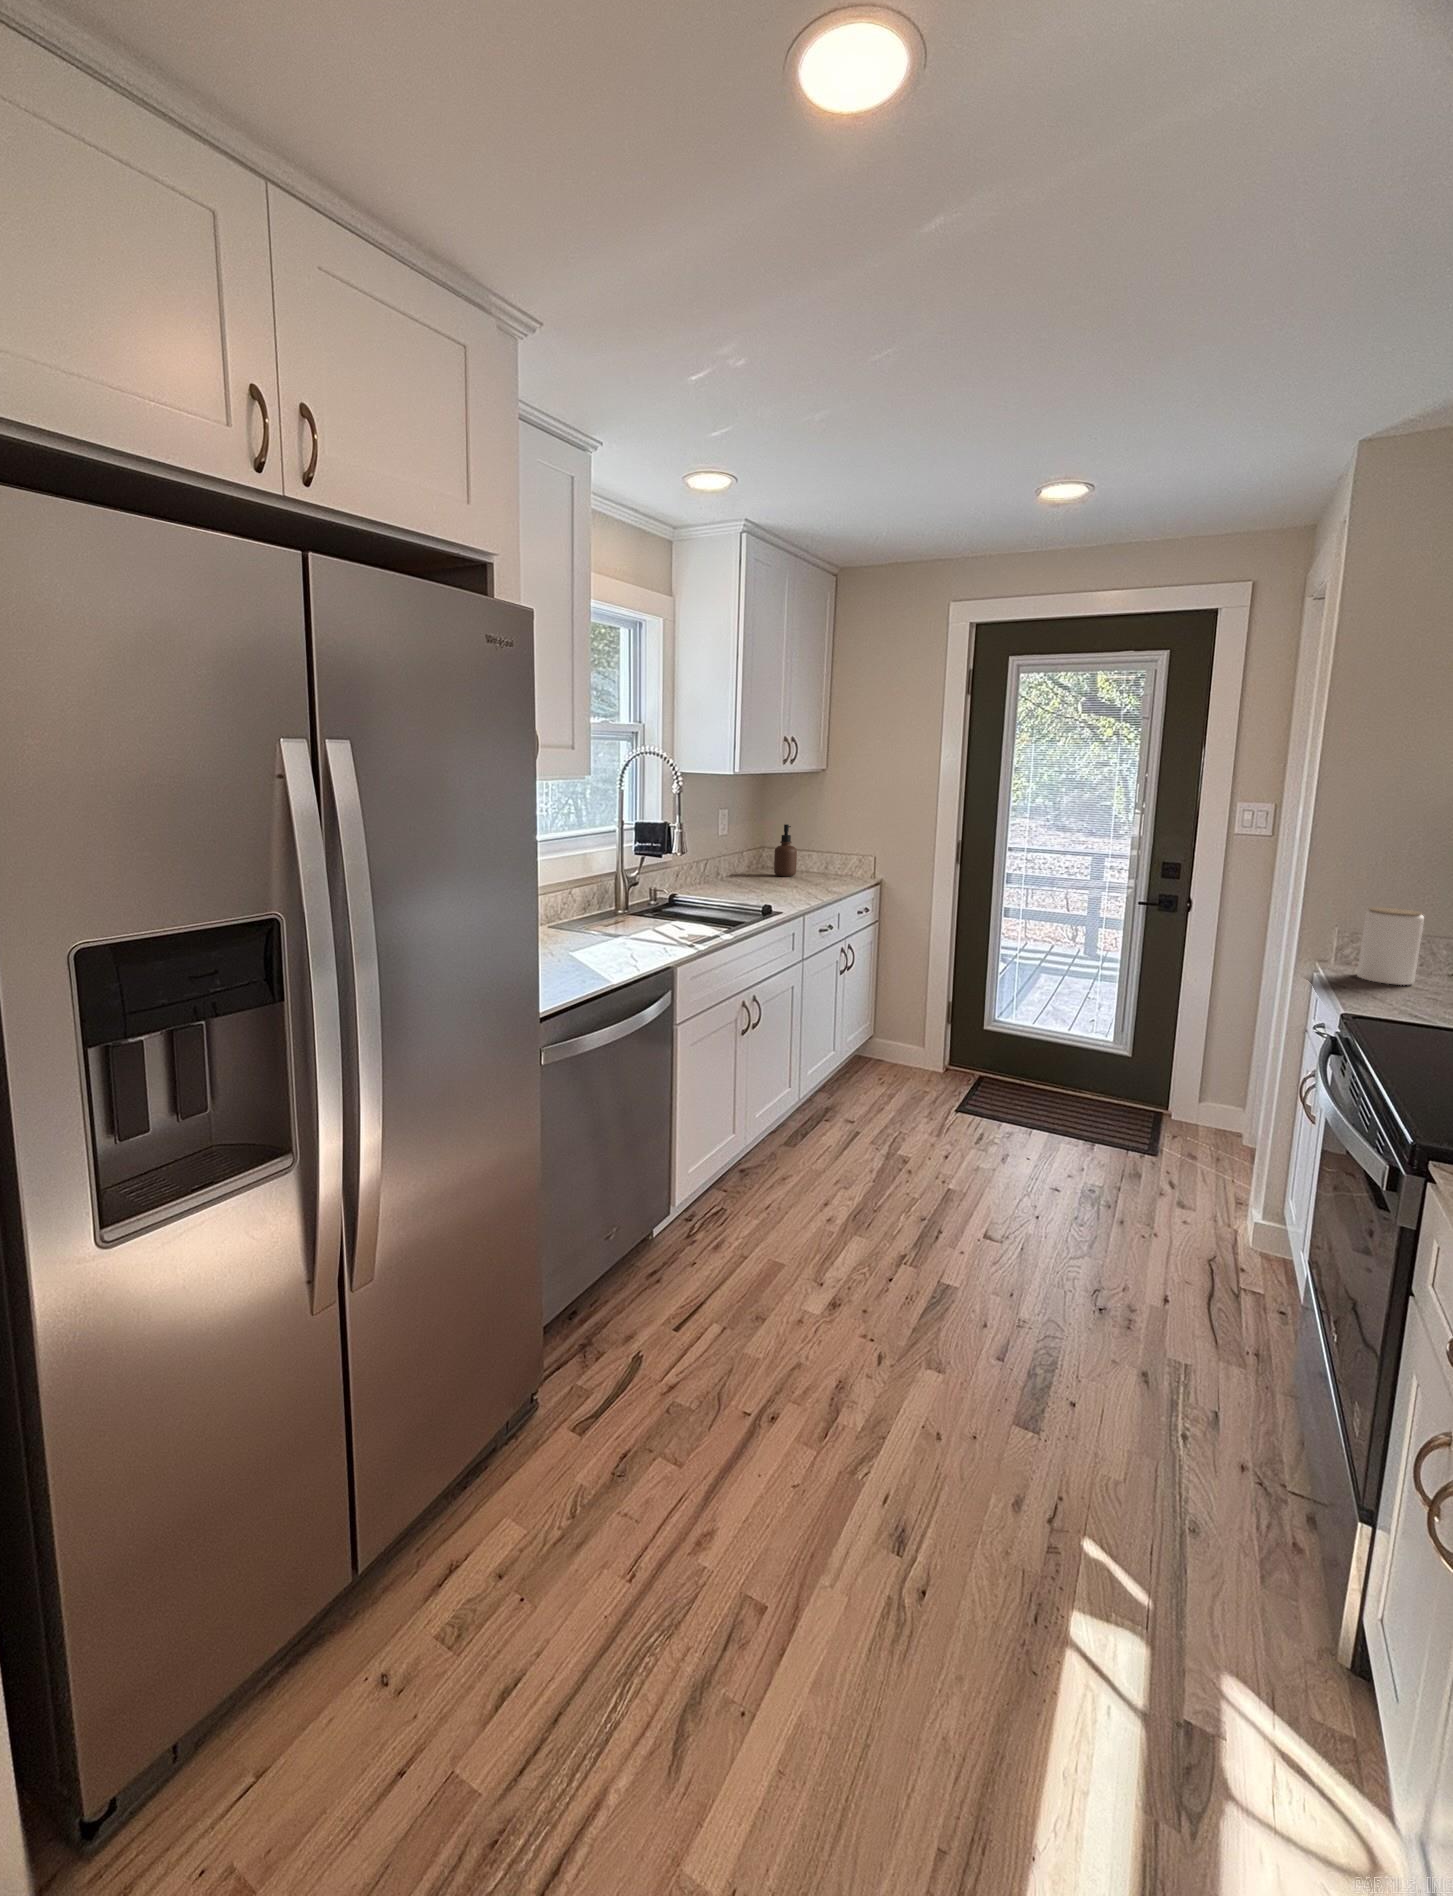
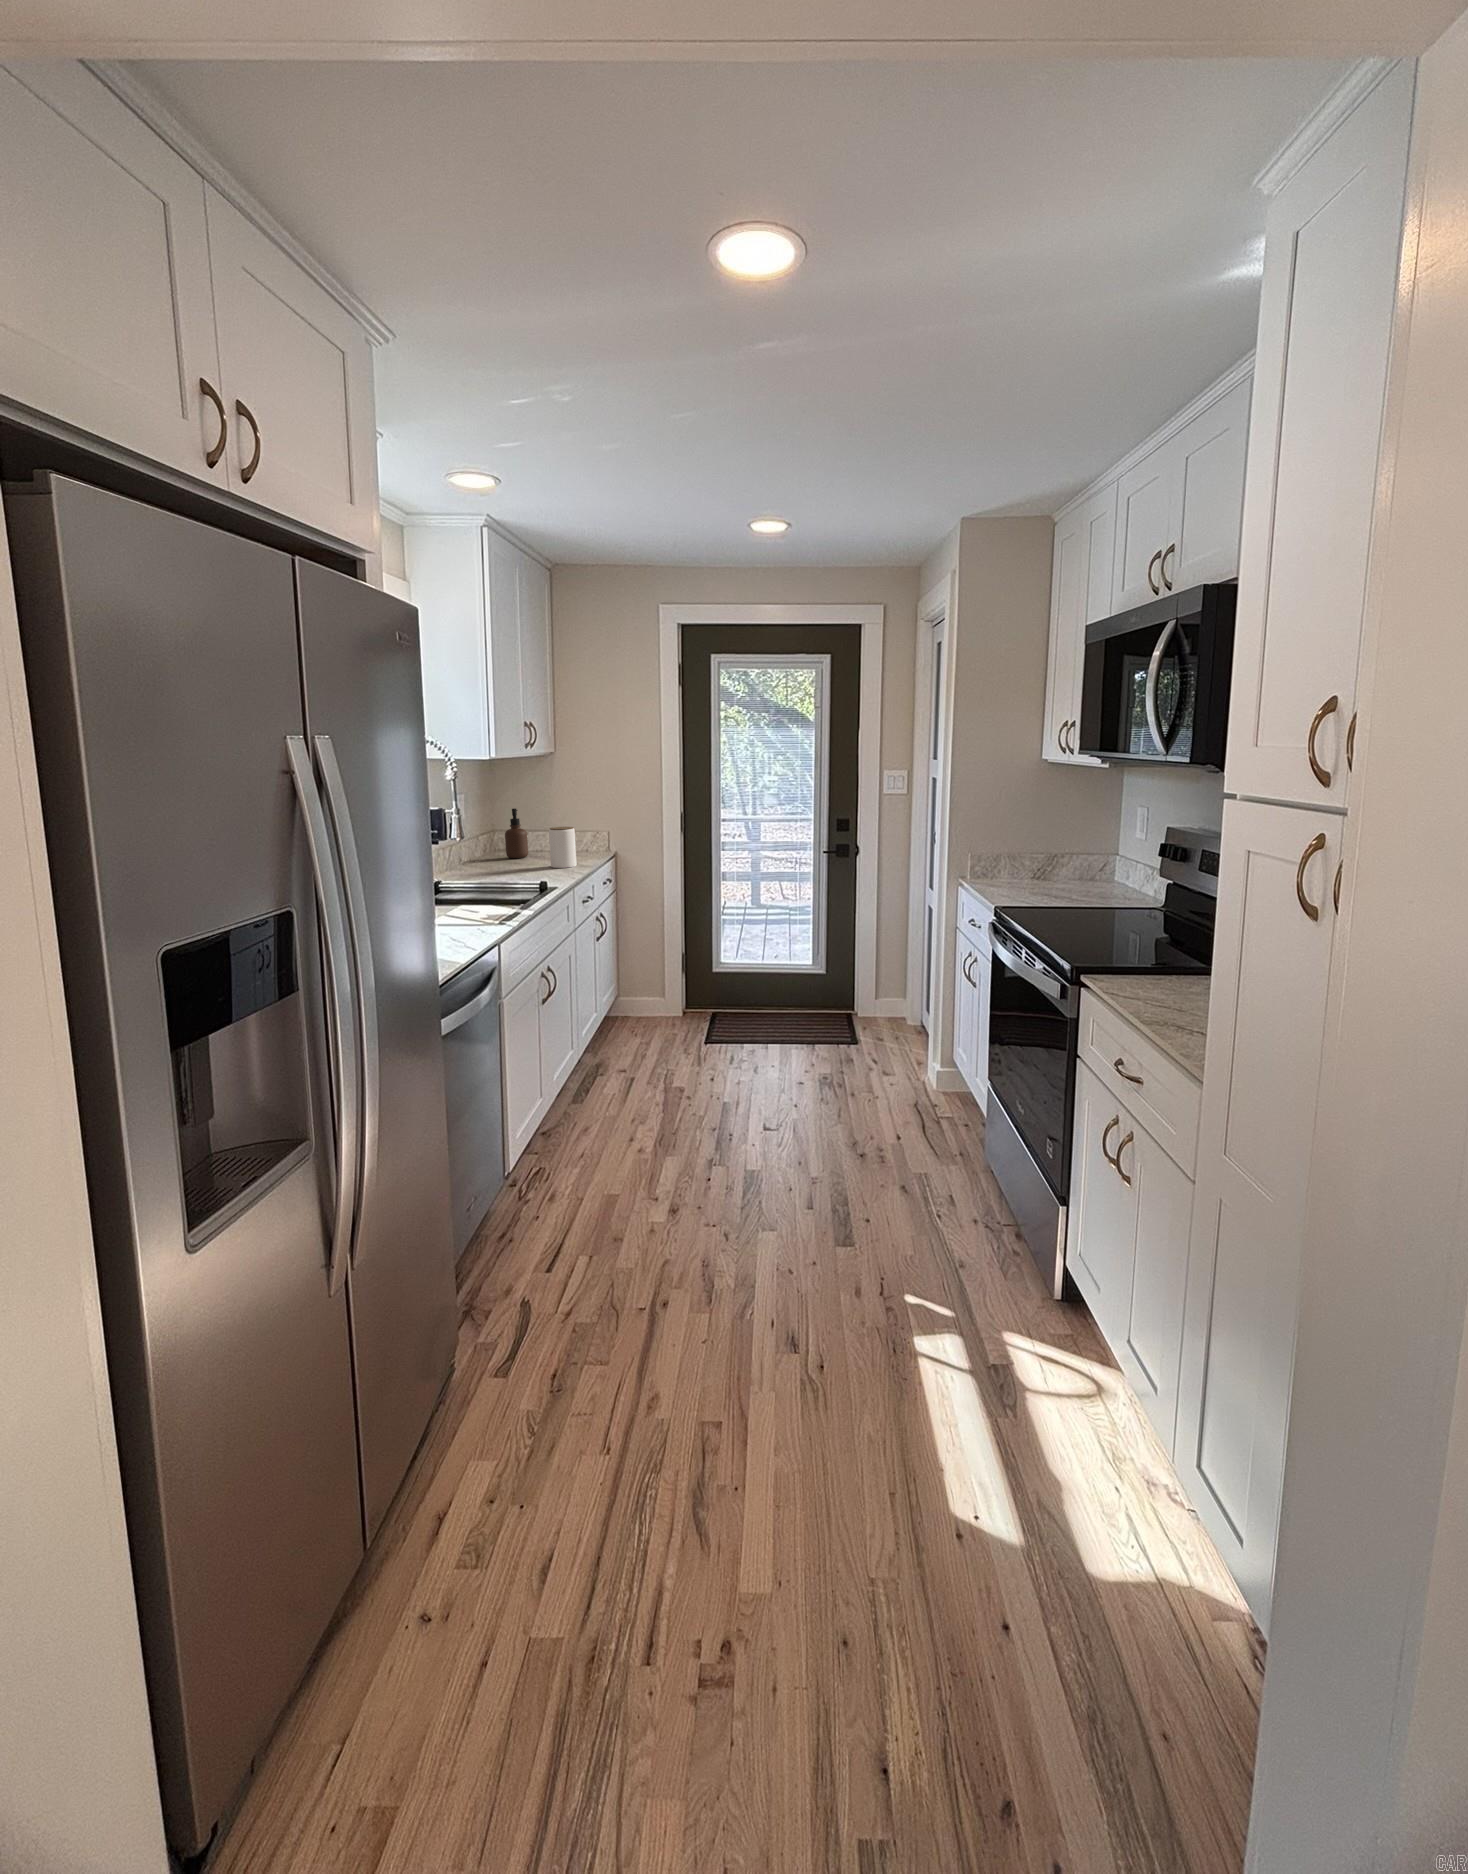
jar: present [1357,907,1424,985] -> present [549,827,577,868]

